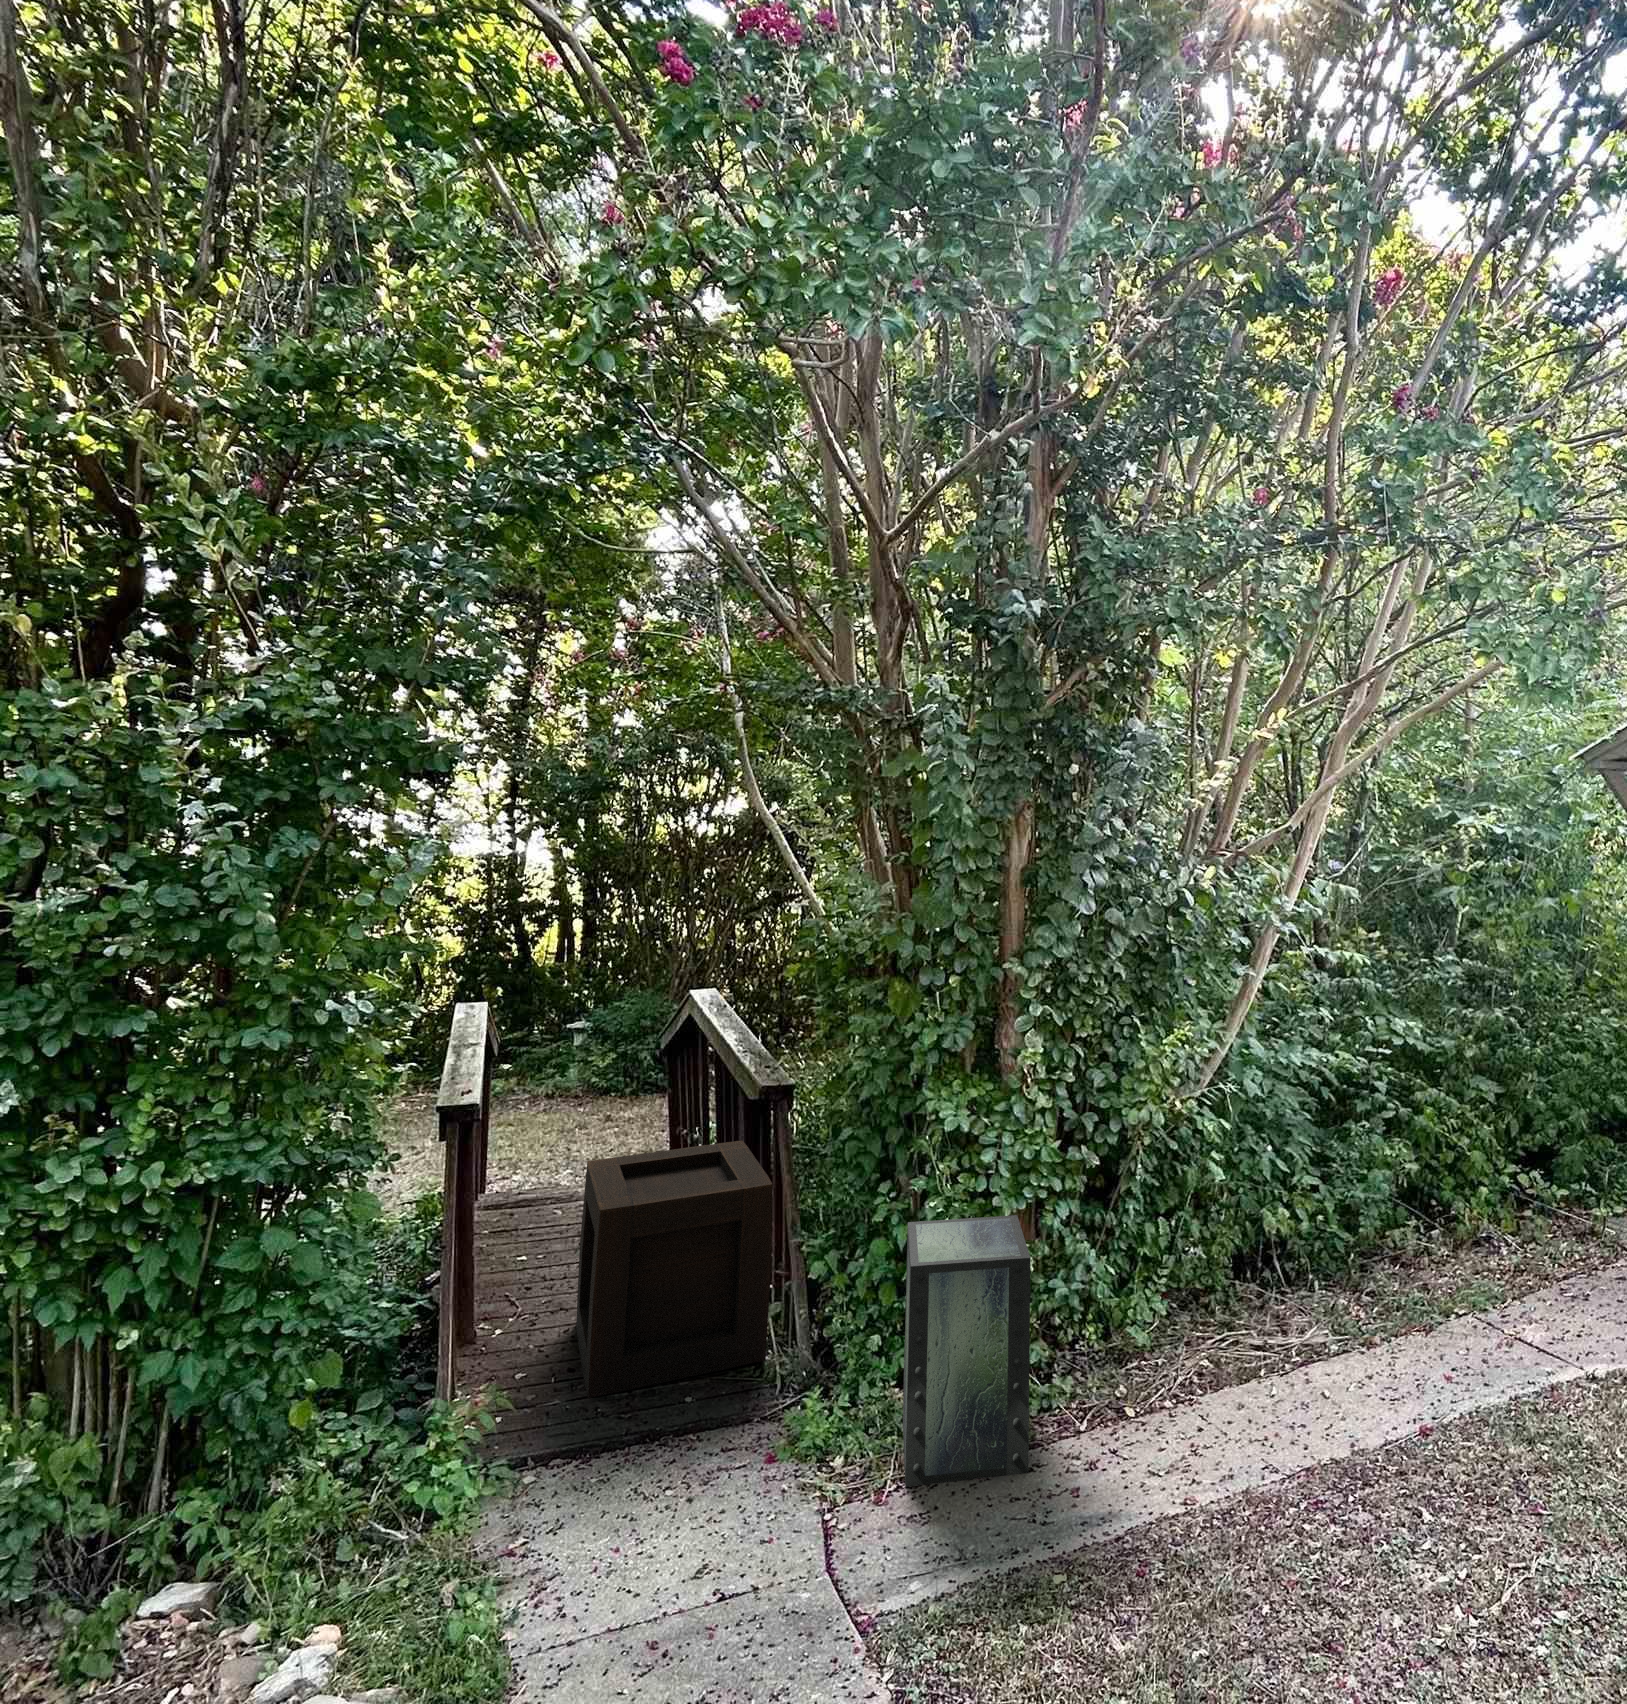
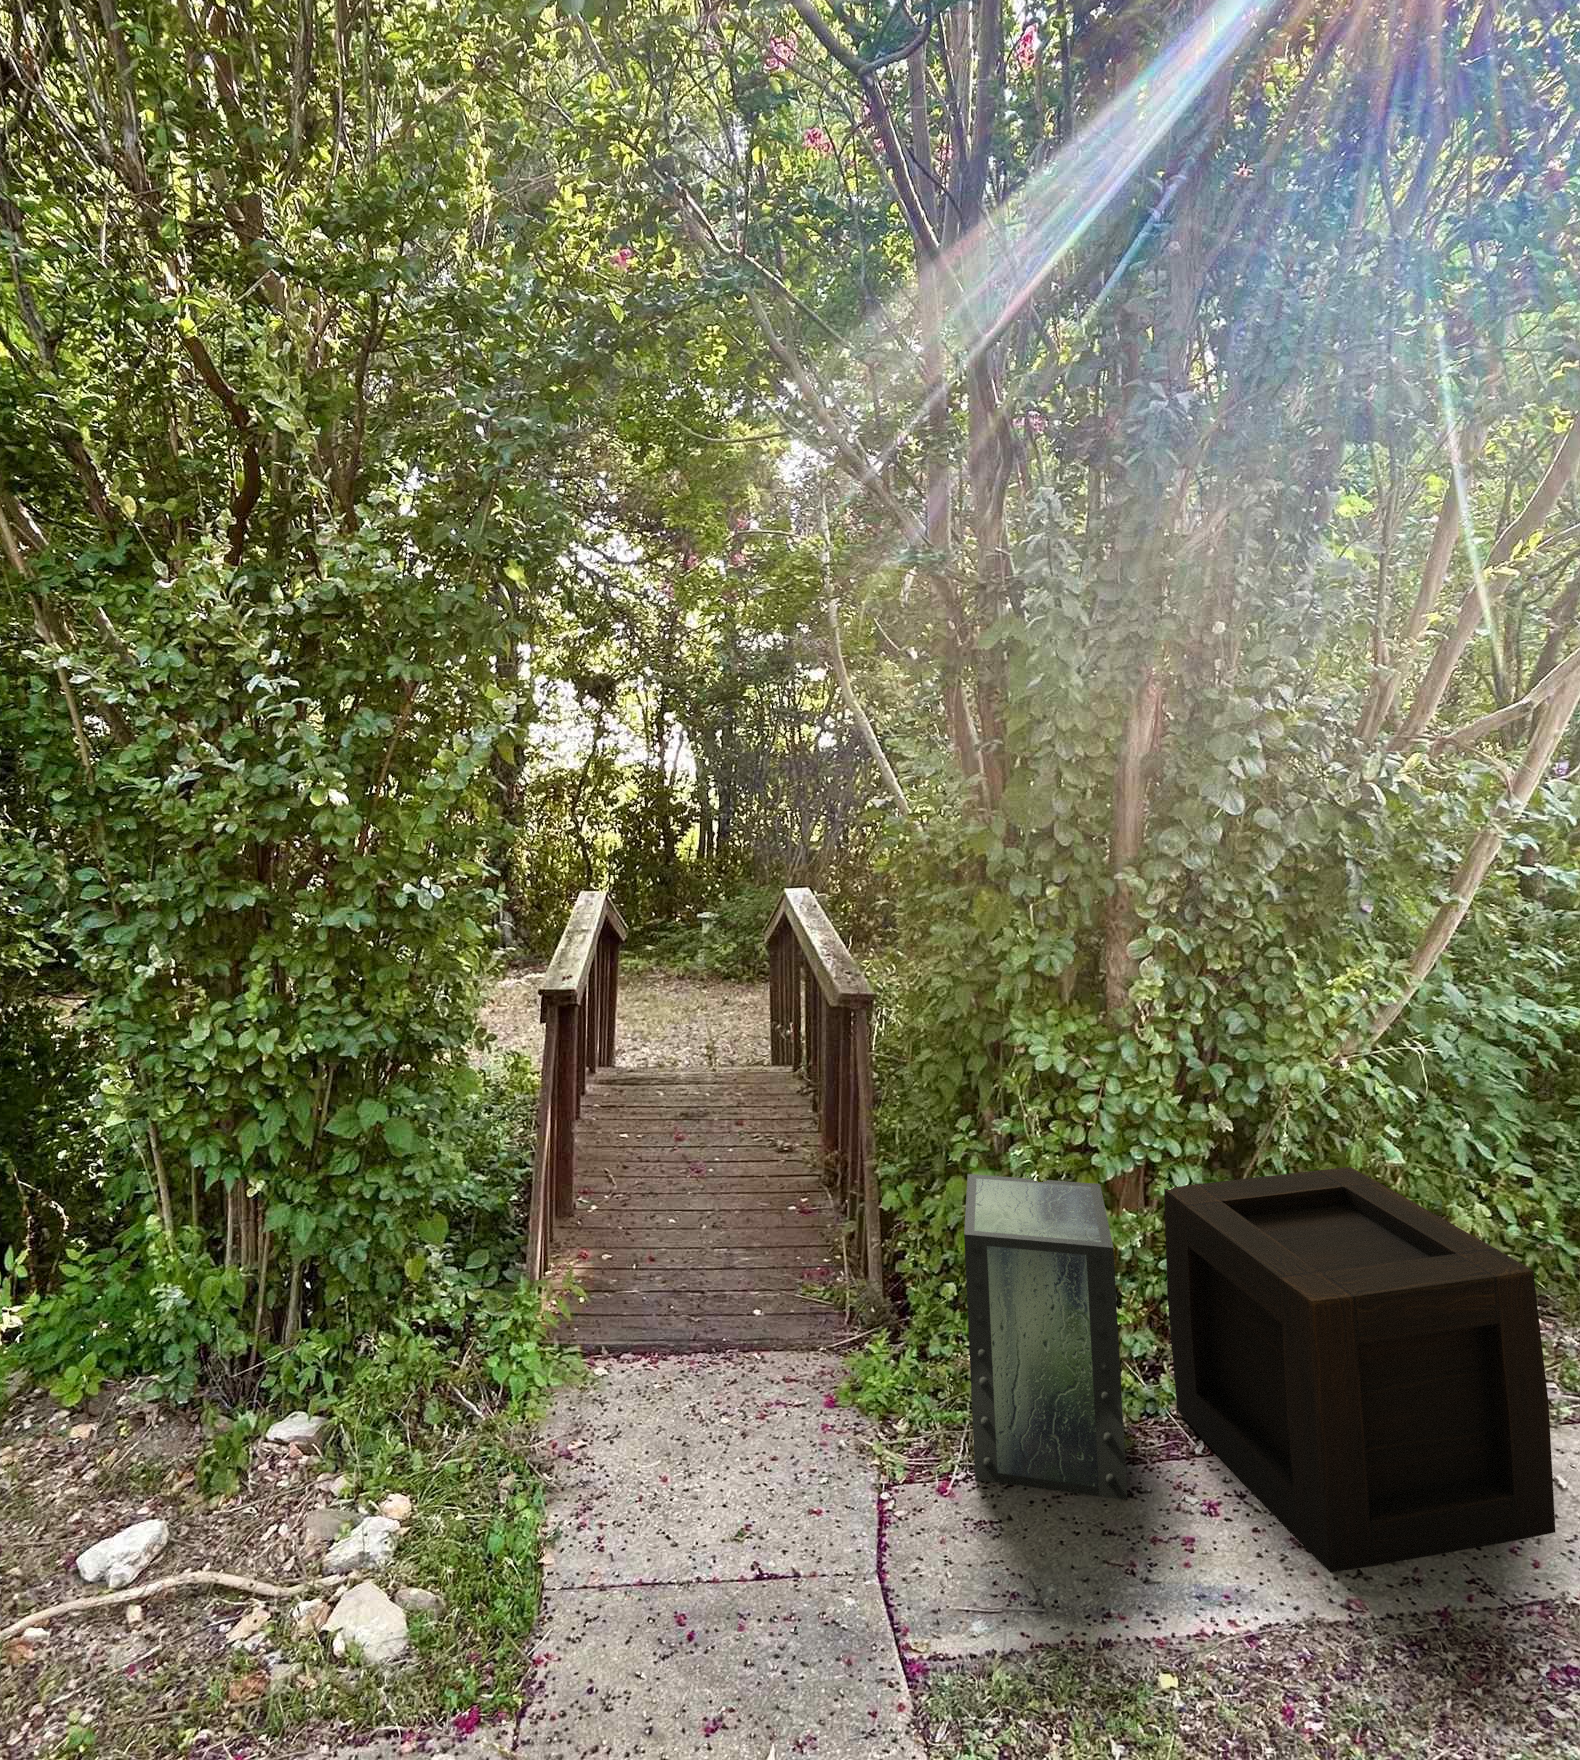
wooden crate: present [576,1141,773,1398] -> present [1164,1167,1555,1573]

